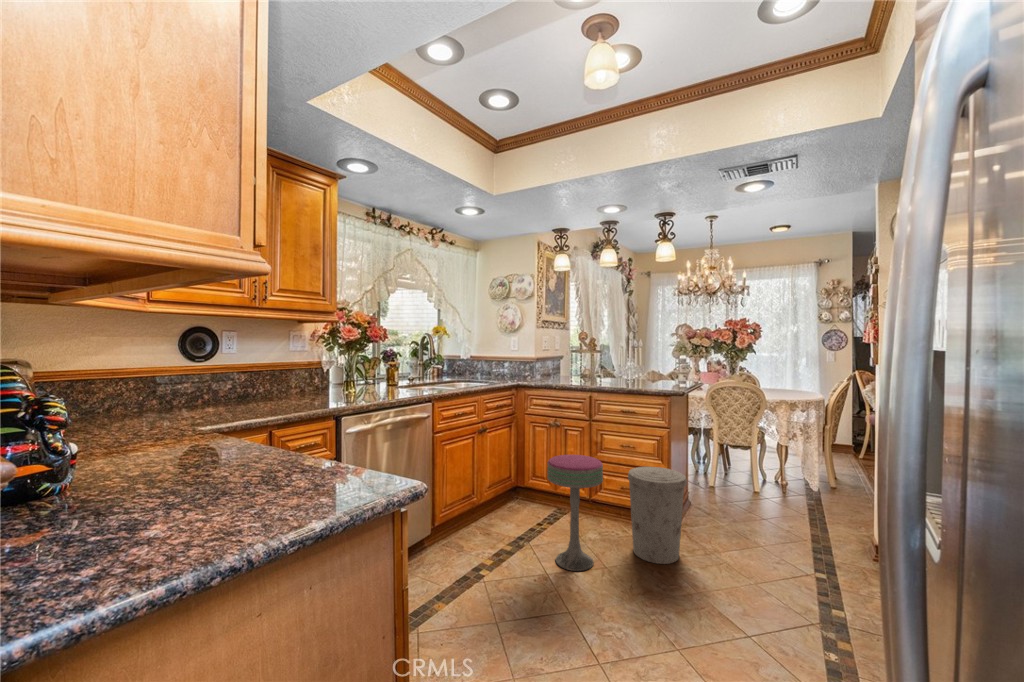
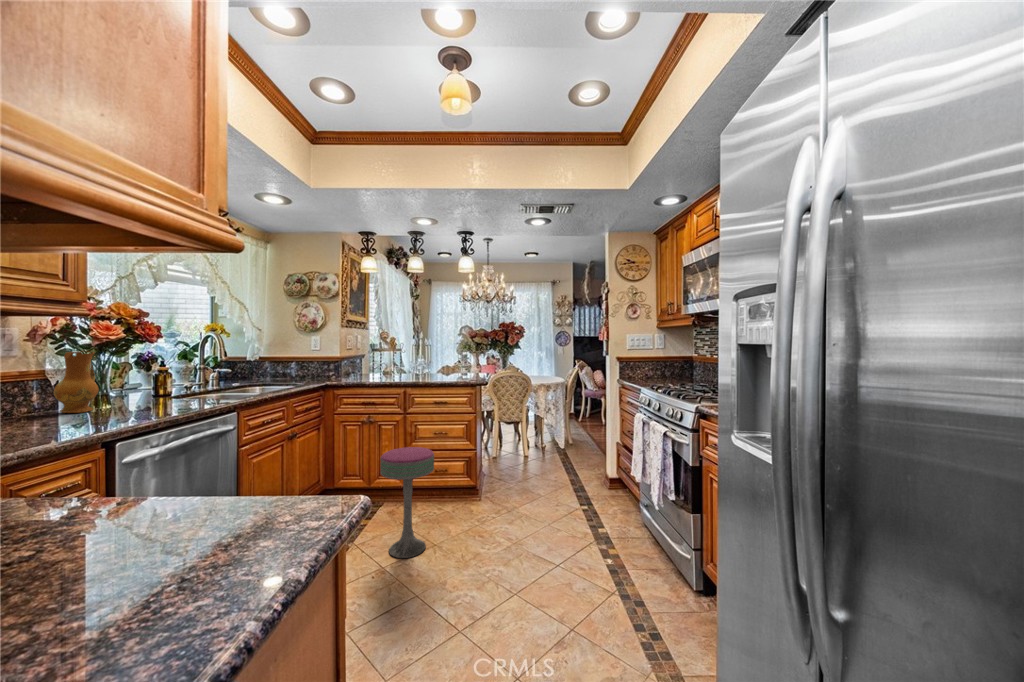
ceramic jug: none [327,349,351,394] -> present [54,351,99,413]
trash can: present [628,467,687,564] -> none [451,448,499,530]

